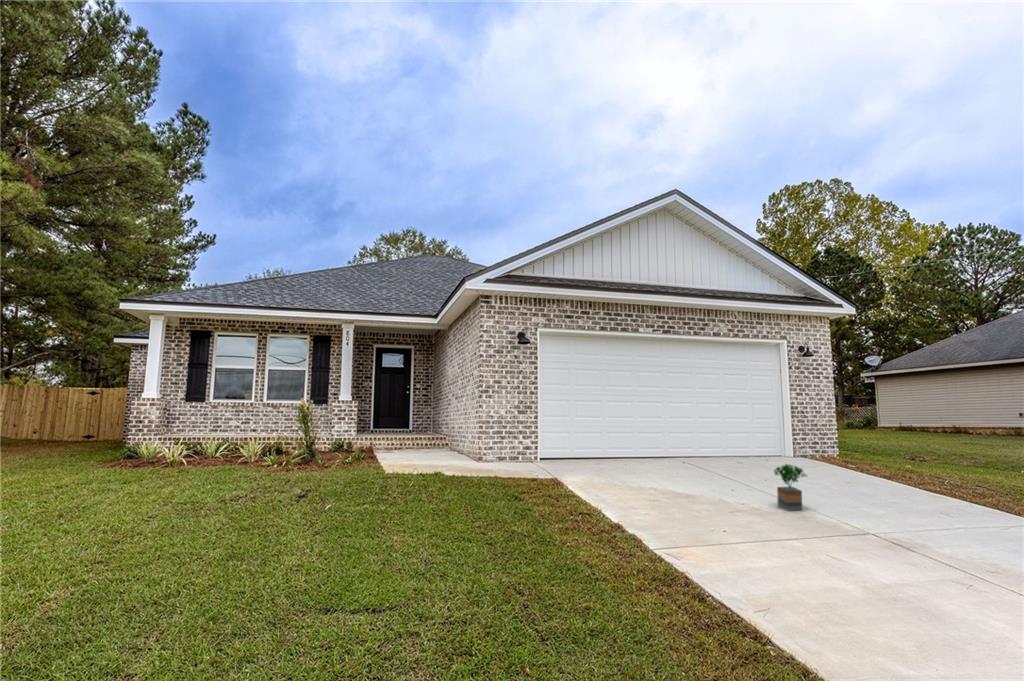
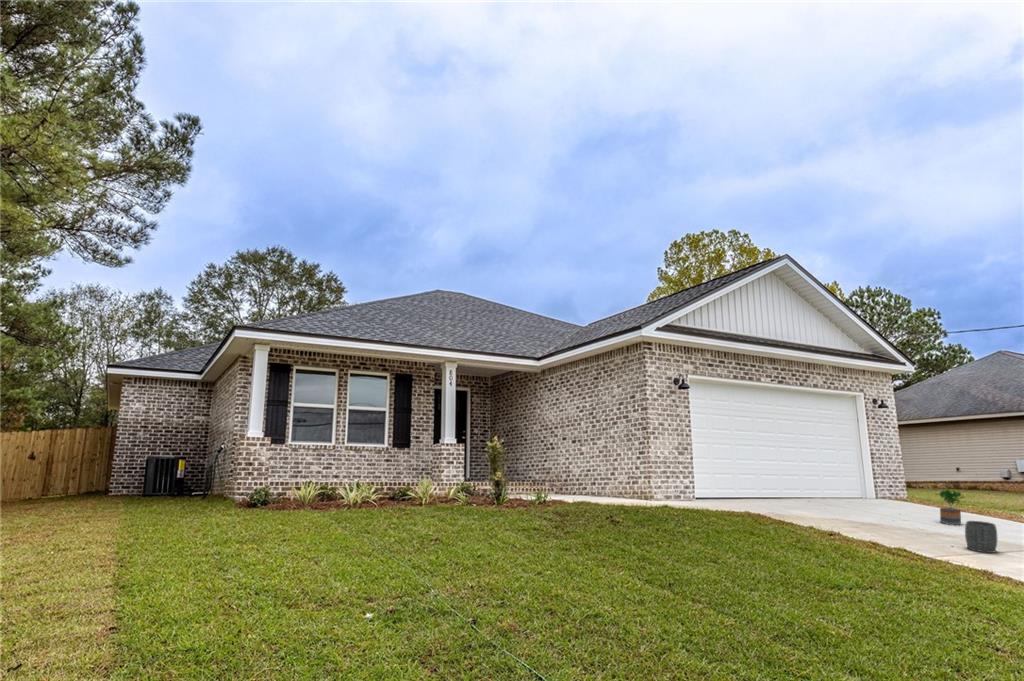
woven basket: none [718,520,758,570] -> present [965,521,998,553]

